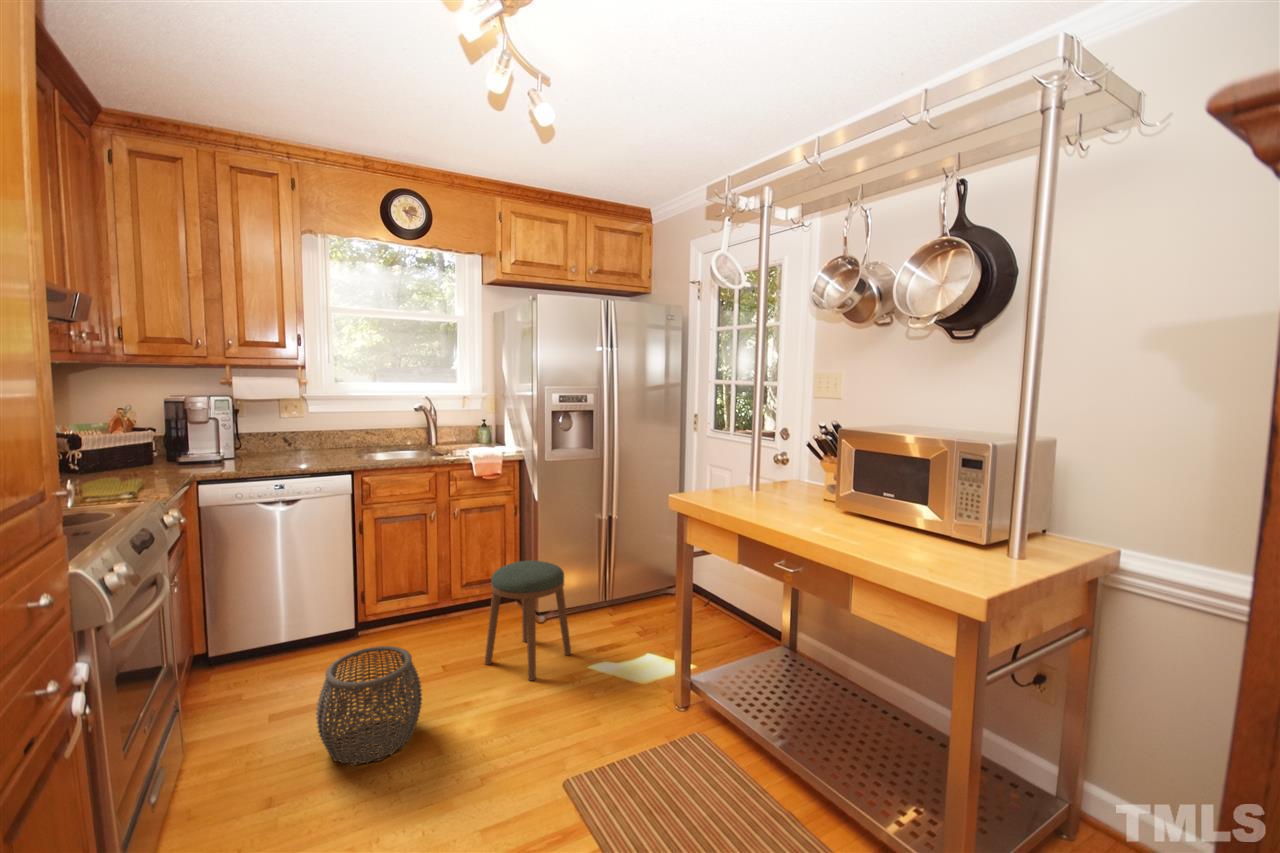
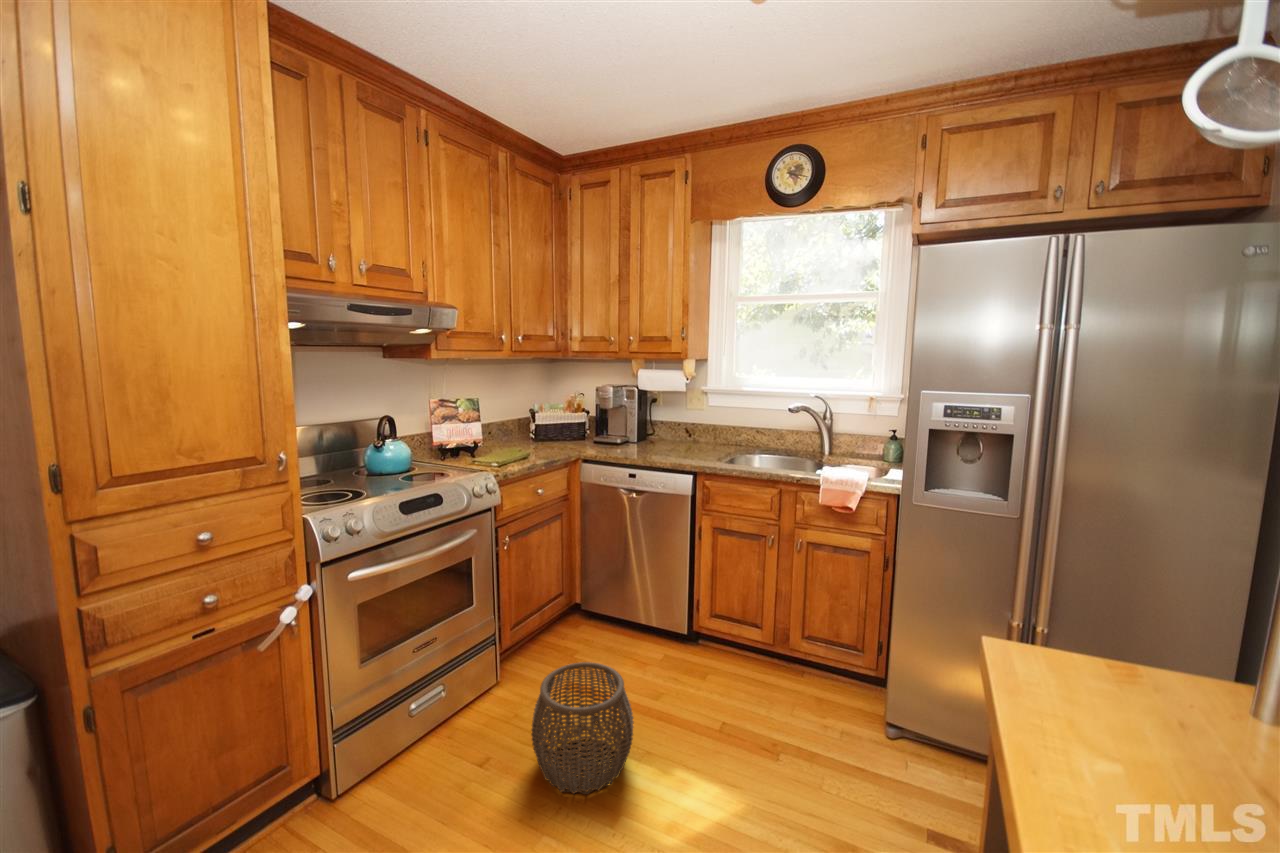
stool: present [485,560,571,681] -> none [759,639,876,822]

